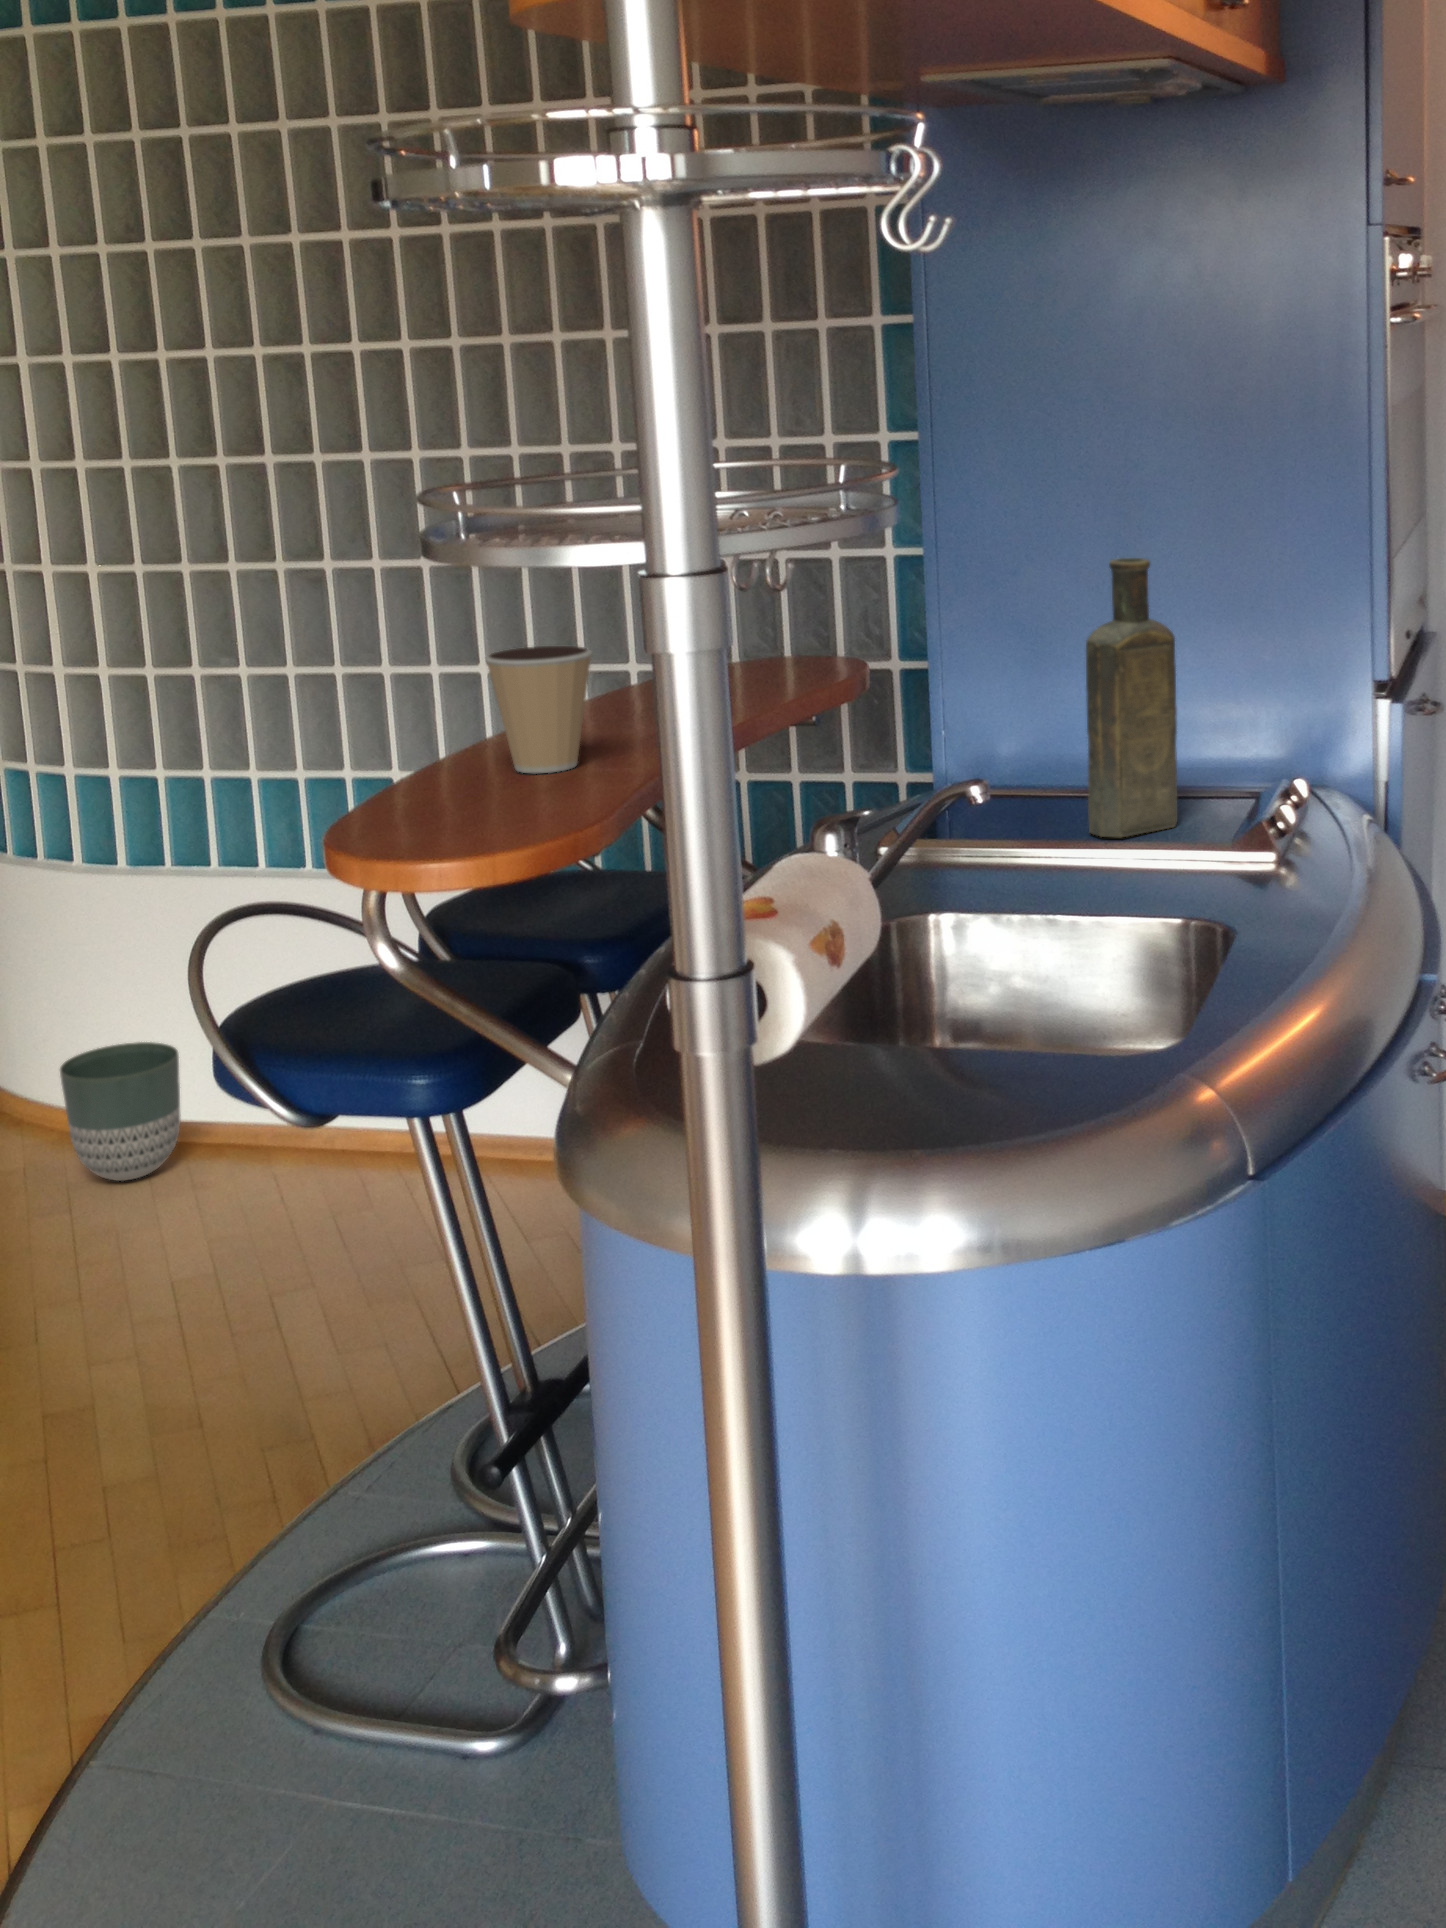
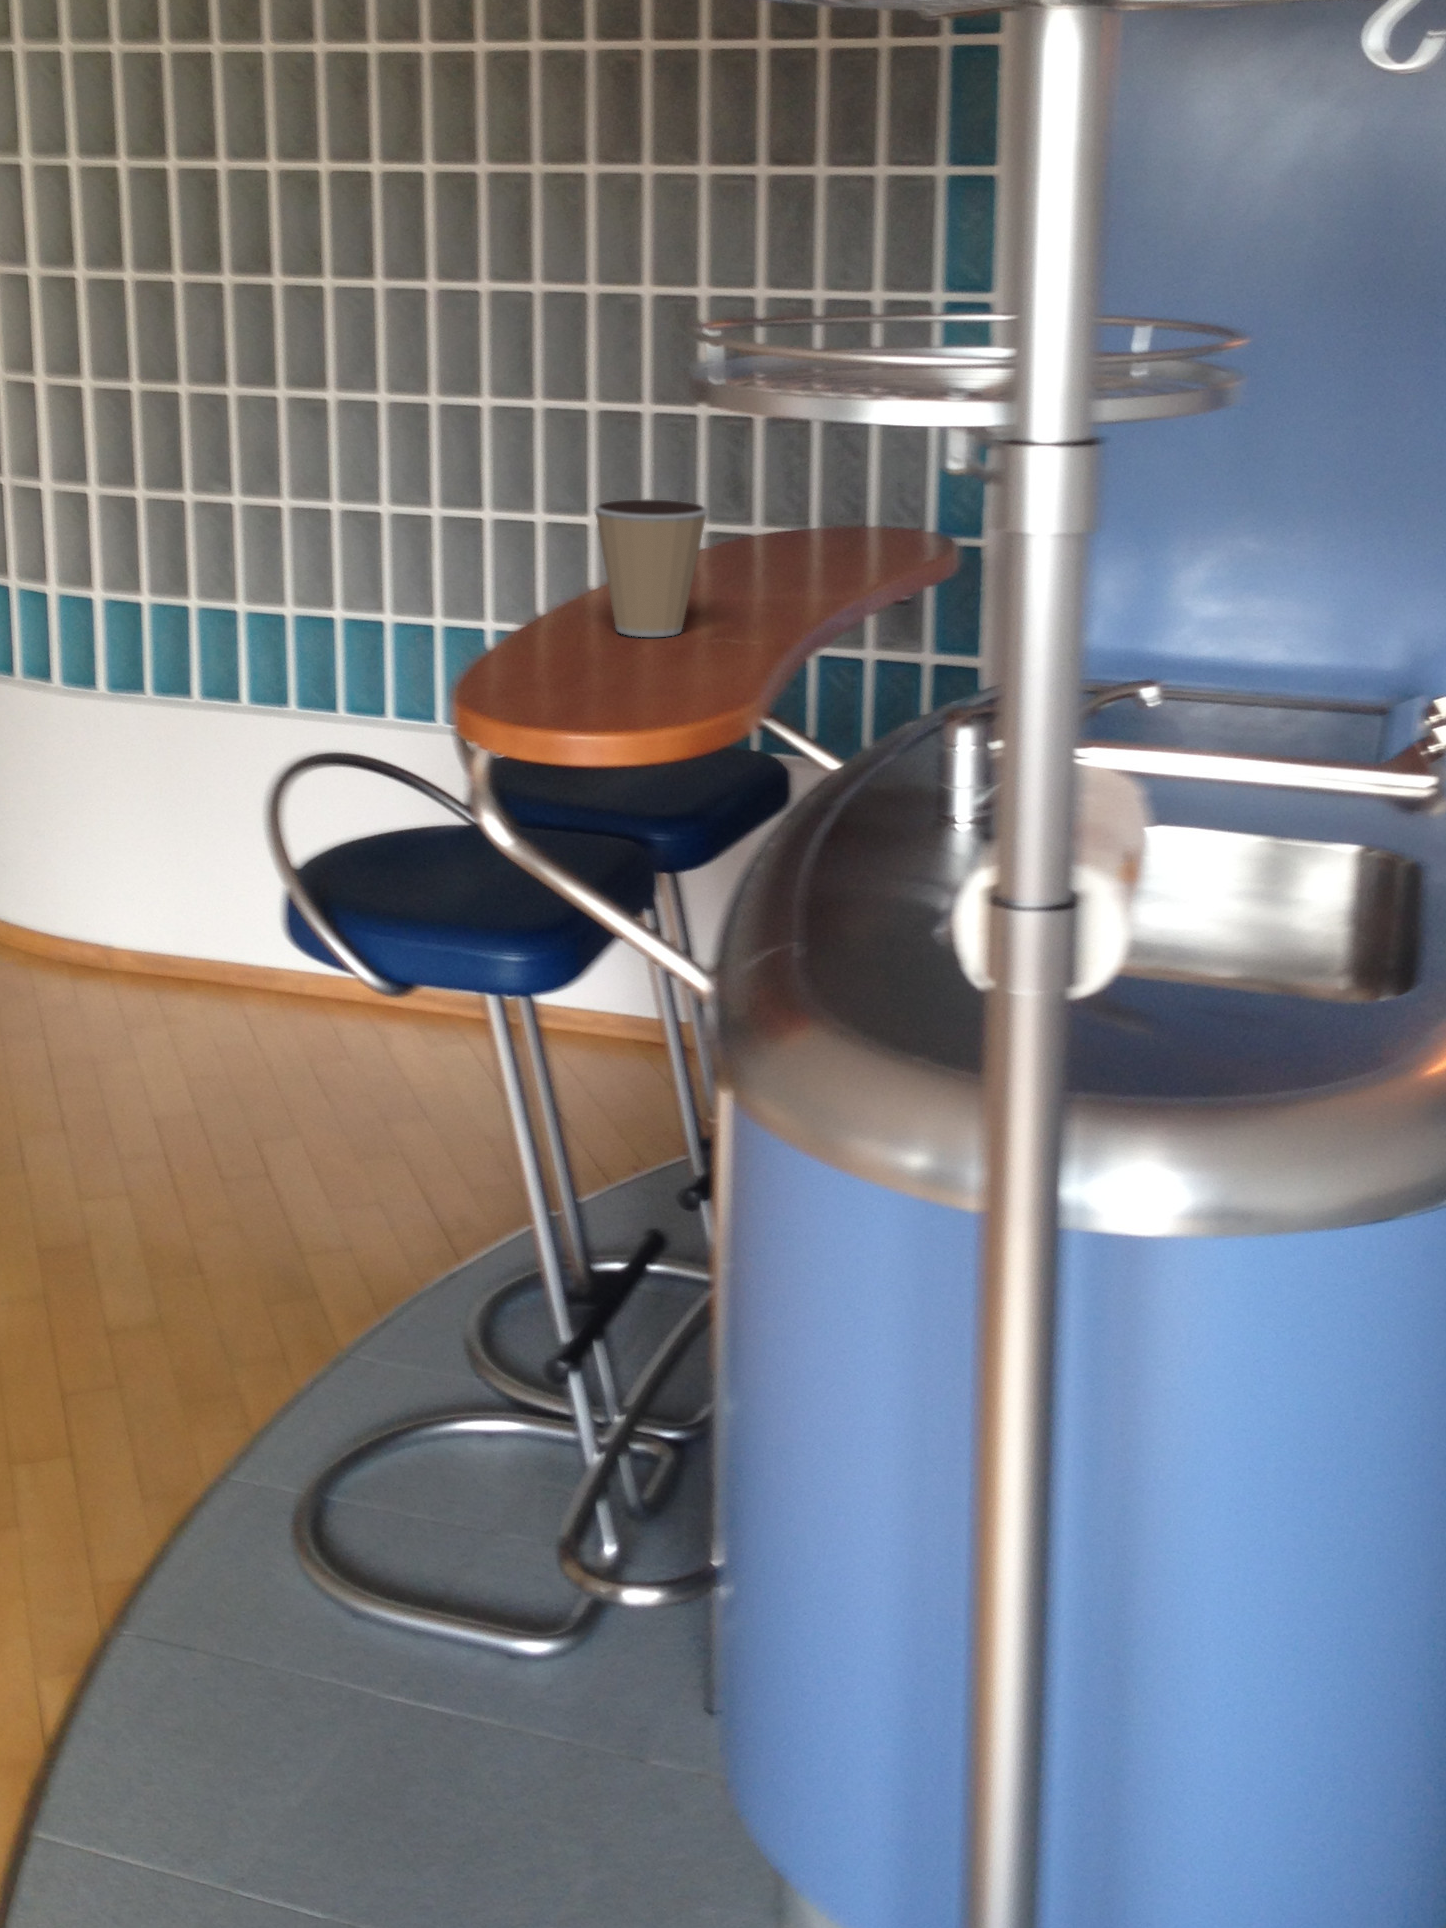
bottle: present [1086,558,1178,837] -> none [1187,446,1327,750]
planter: present [60,1042,181,1181] -> none [32,869,149,1007]

